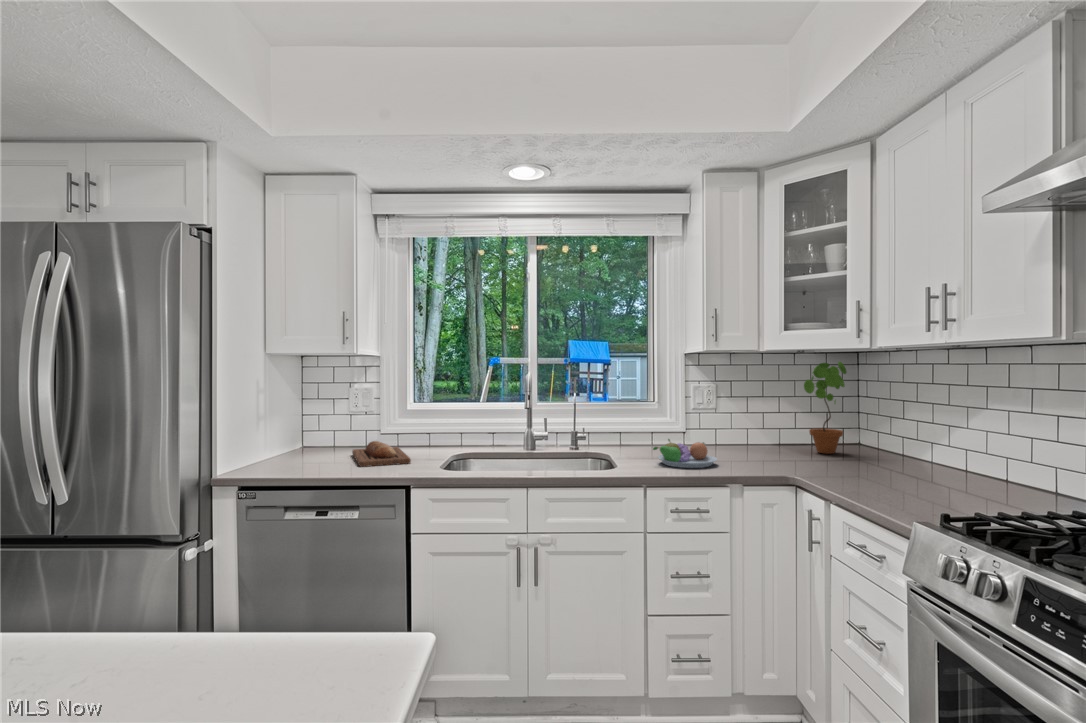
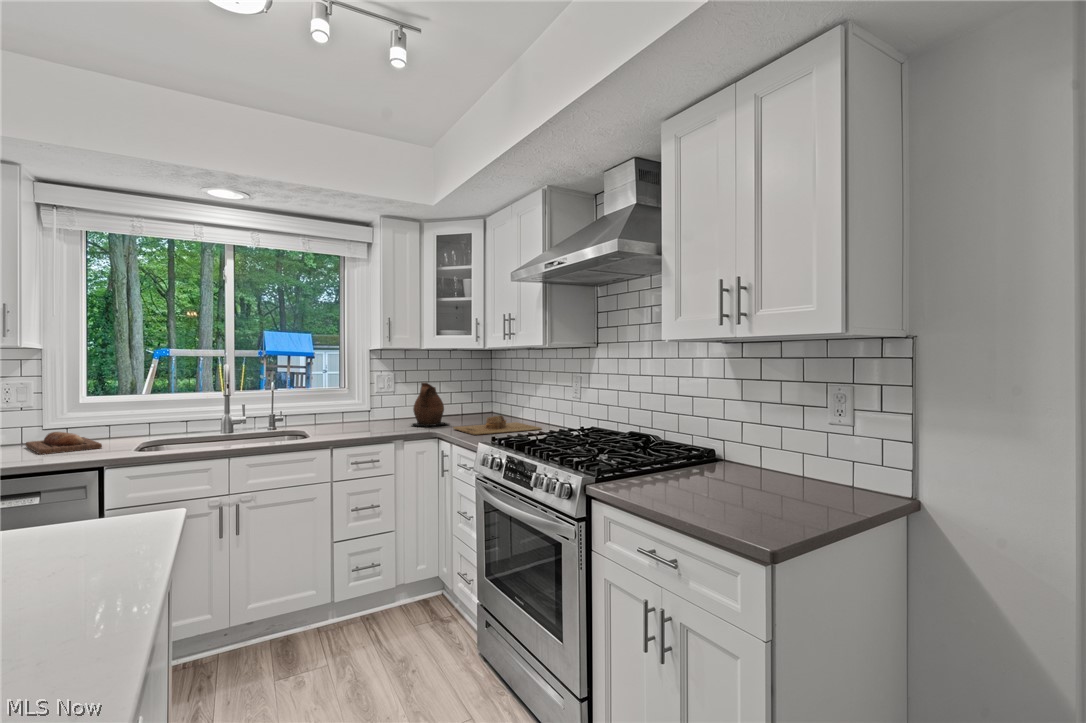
potted plant: present [804,362,846,454] -> none [451,357,479,420]
ceramic pitcher: none [744,399,806,462] -> present [412,383,449,426]
fruit bowl: present [653,439,717,468] -> none [338,414,388,434]
cutting board: none [817,456,982,488] -> present [453,415,542,435]

